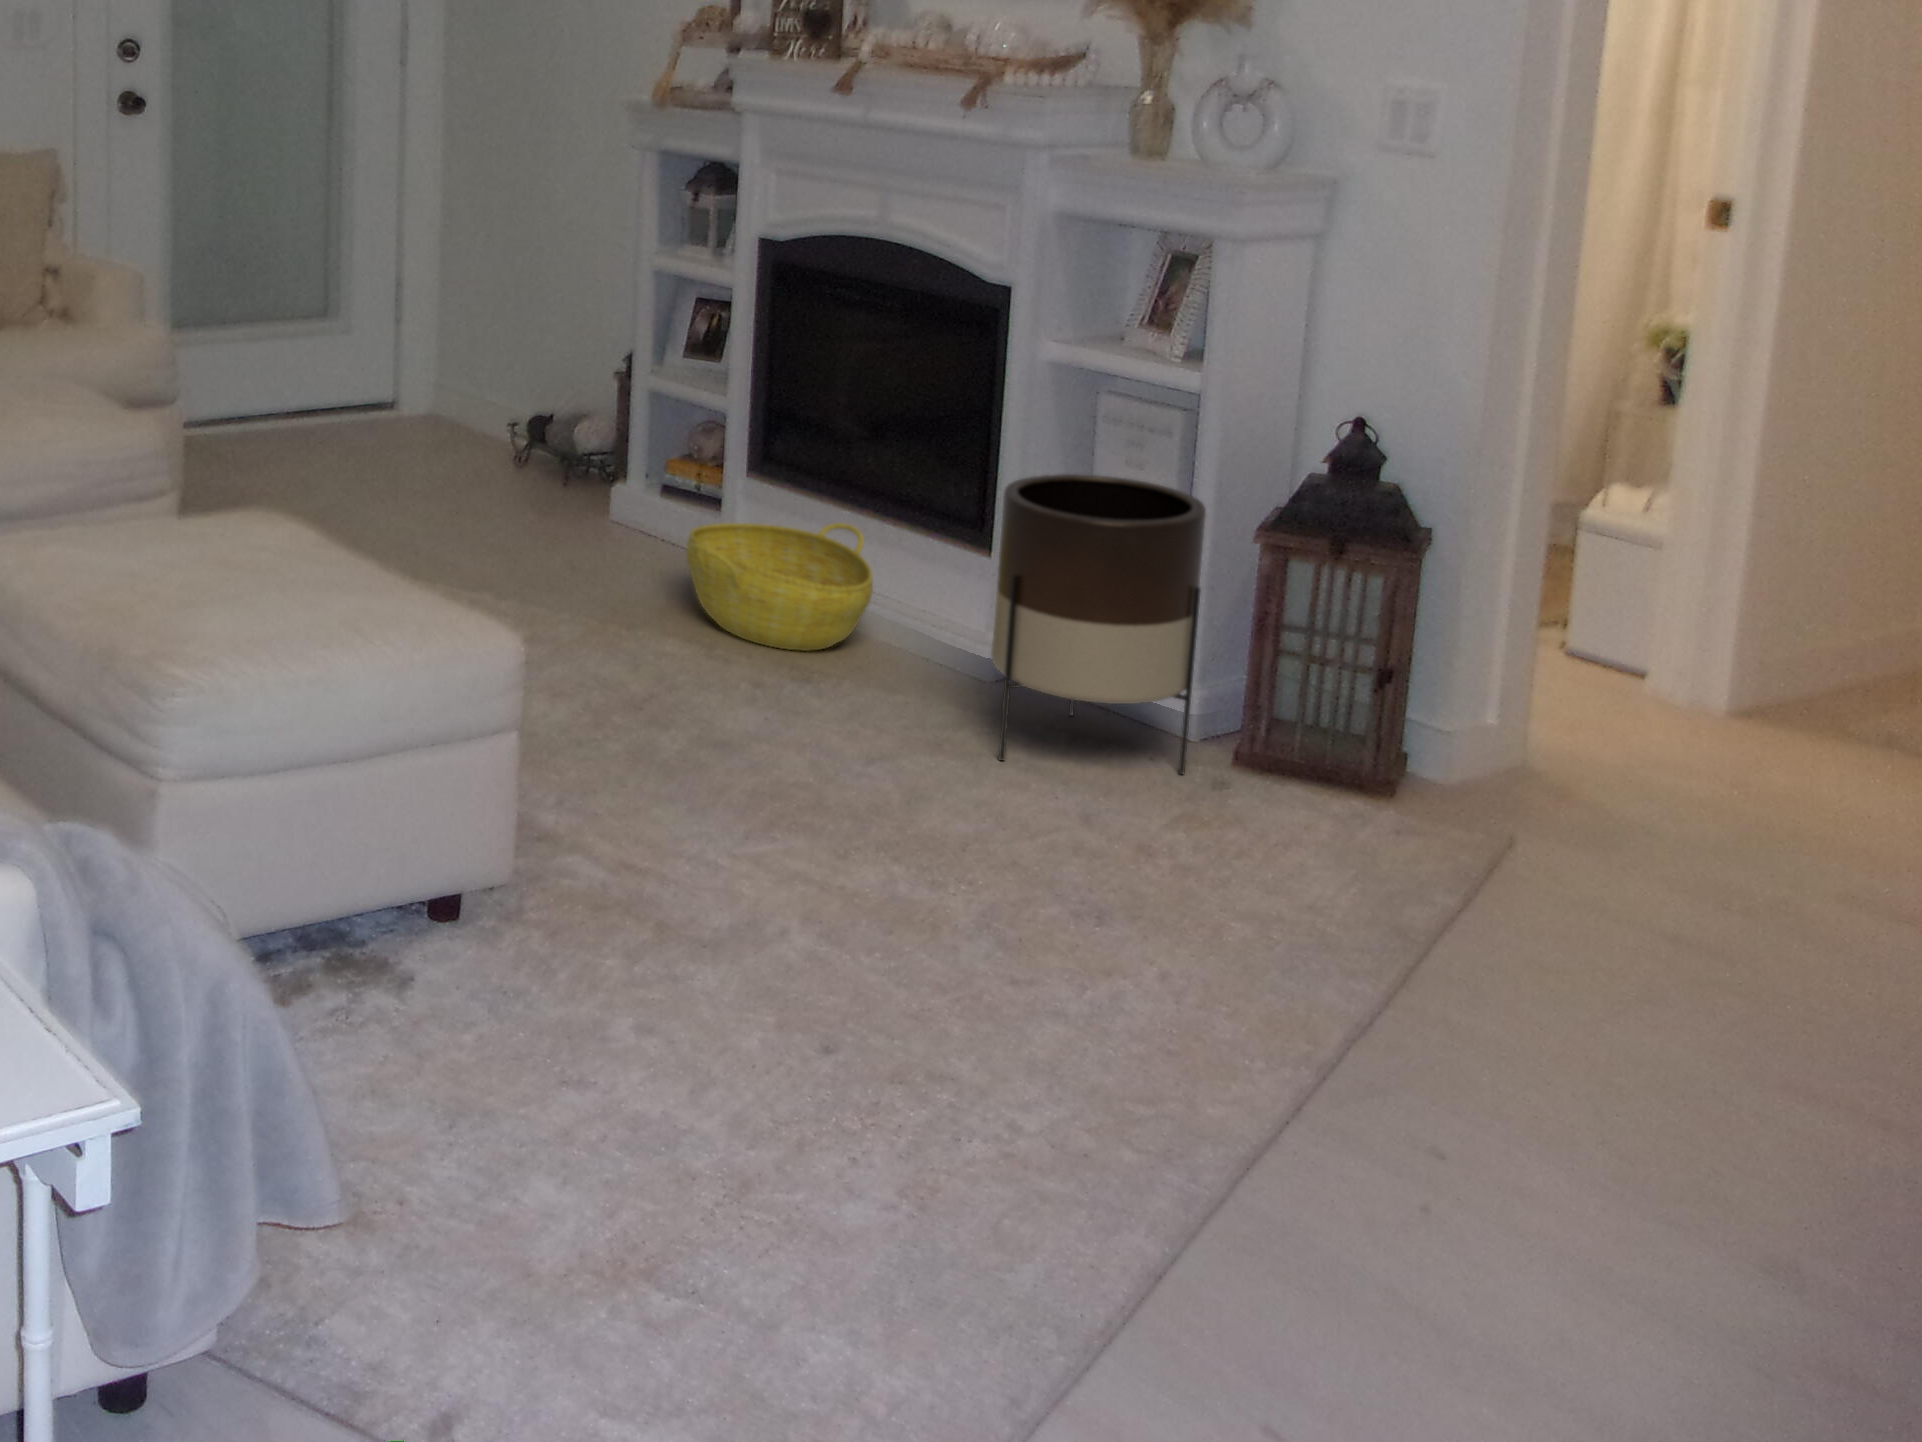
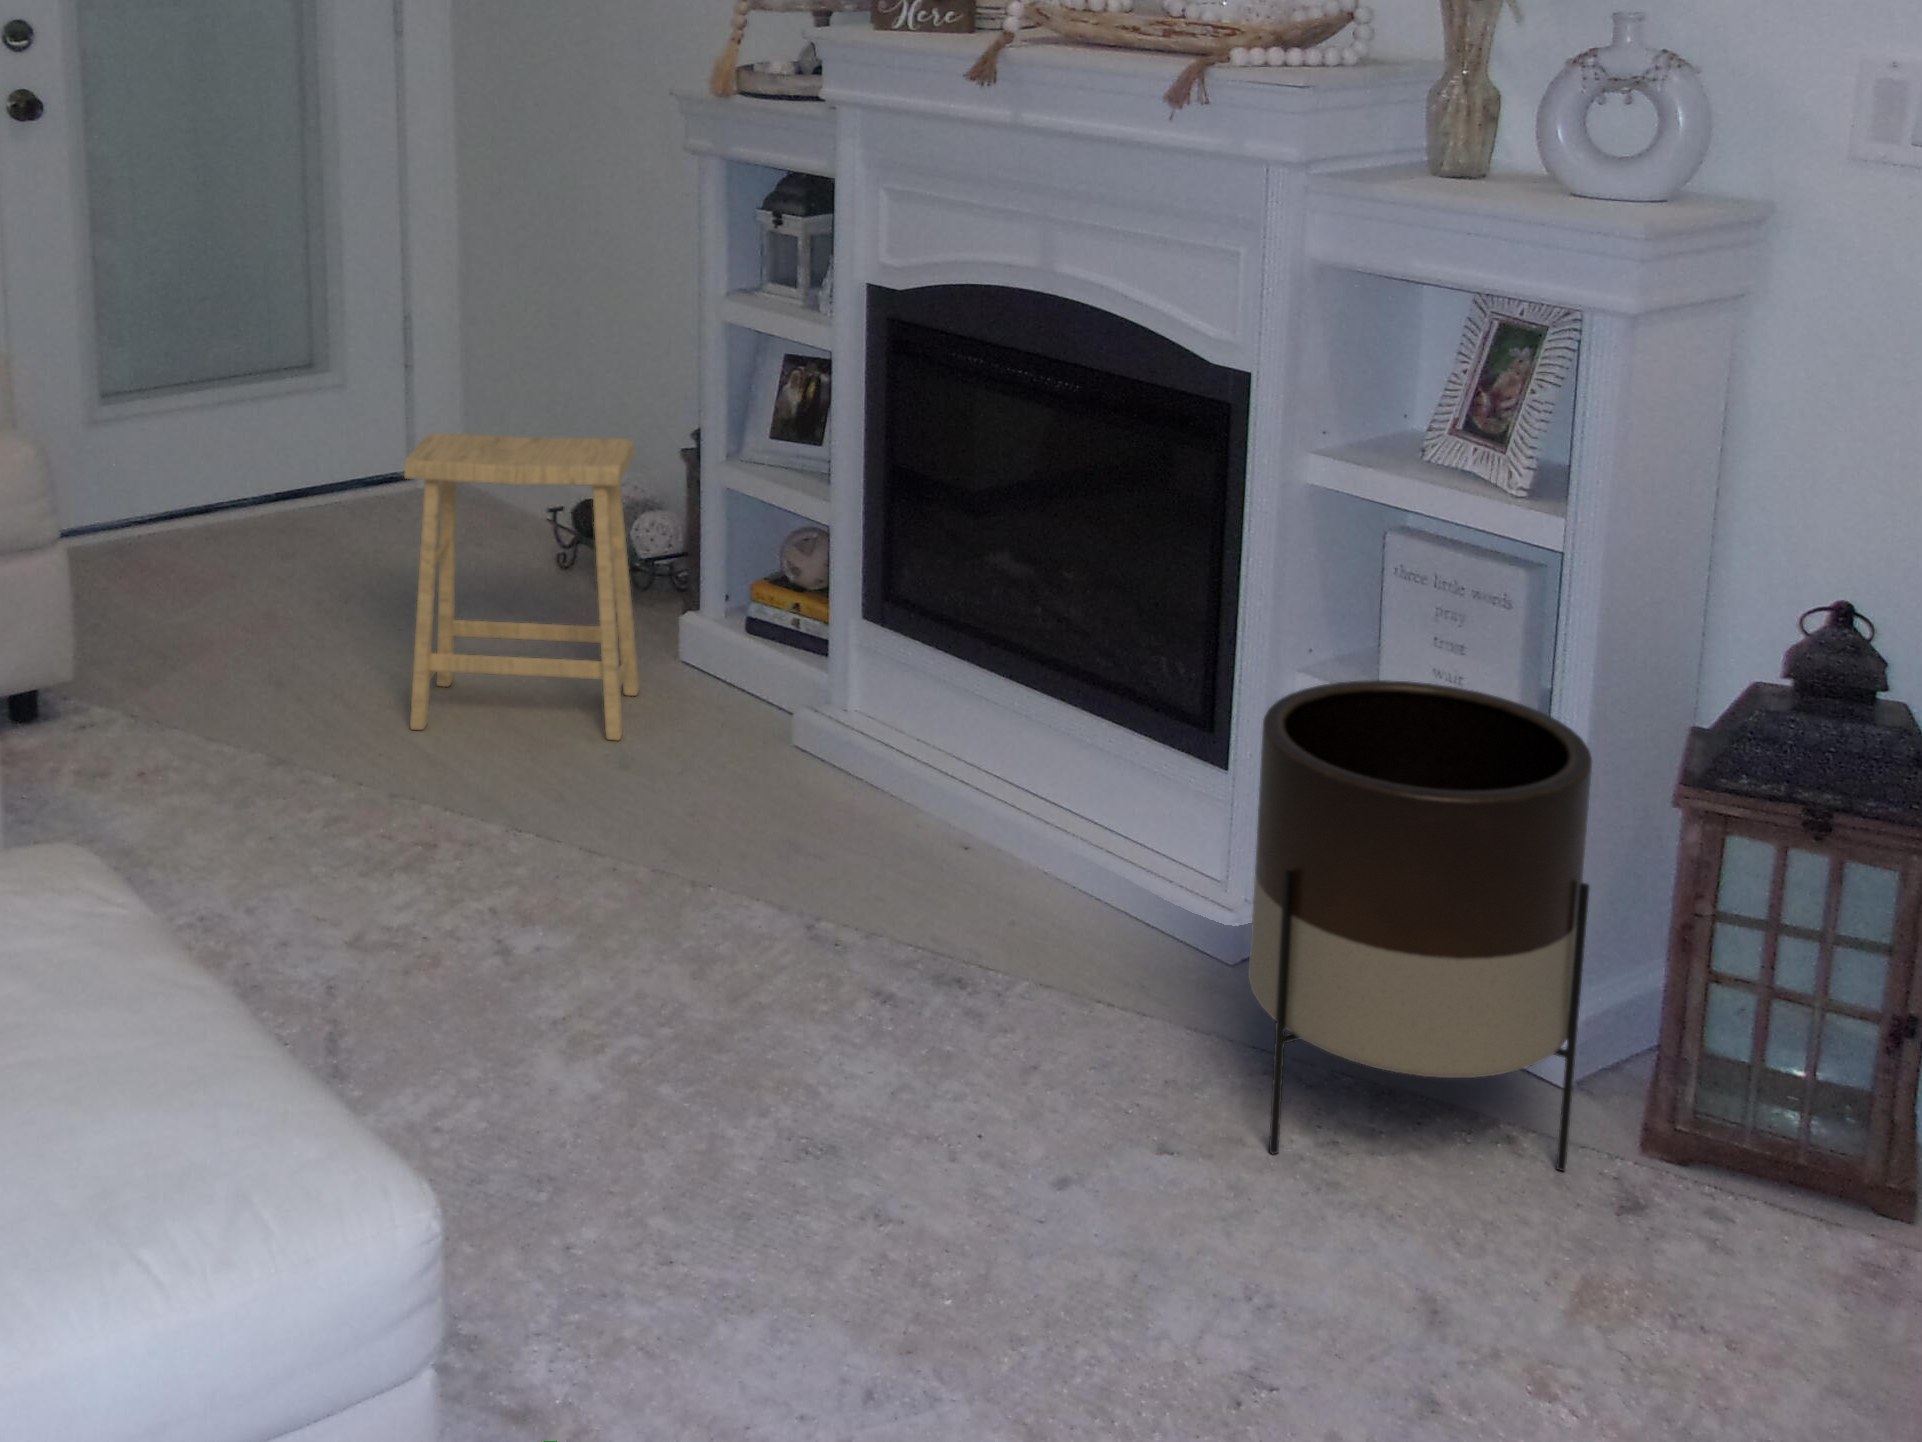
footstool: none [421,338,588,556] -> present [404,433,640,741]
basket: present [687,523,873,651] -> none [777,705,1053,917]

